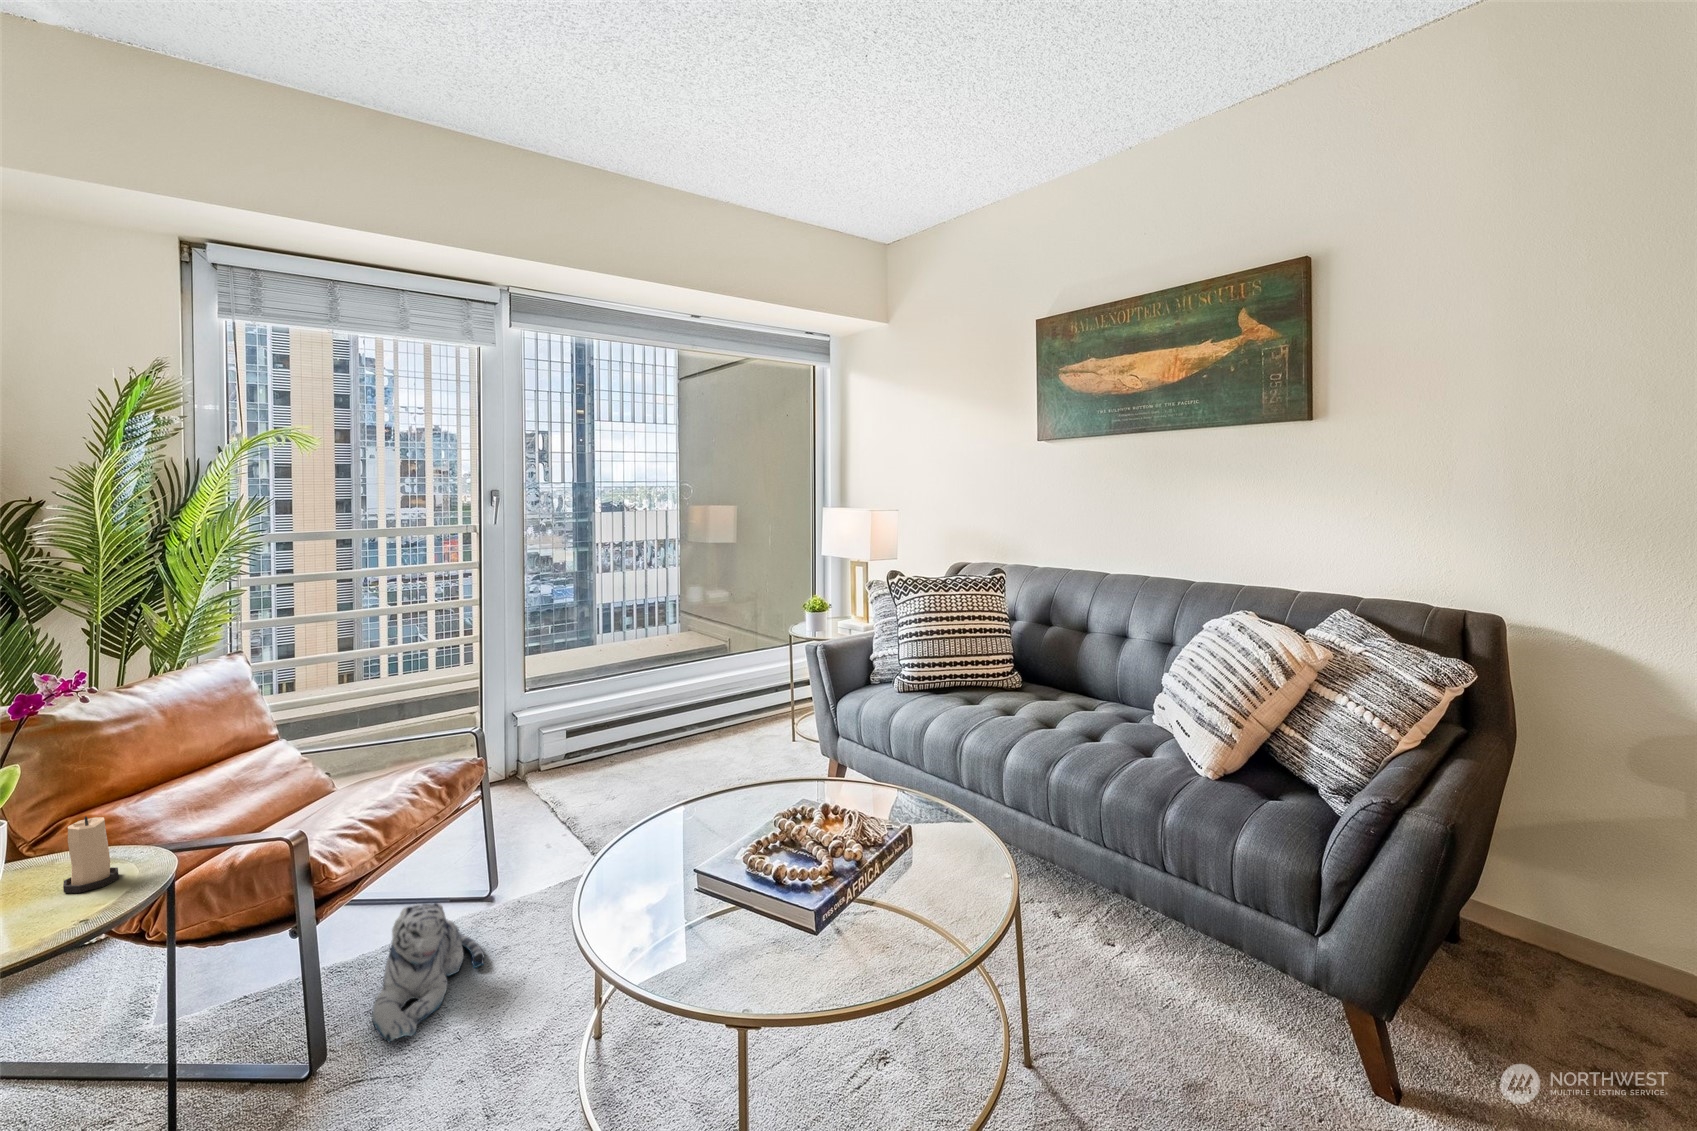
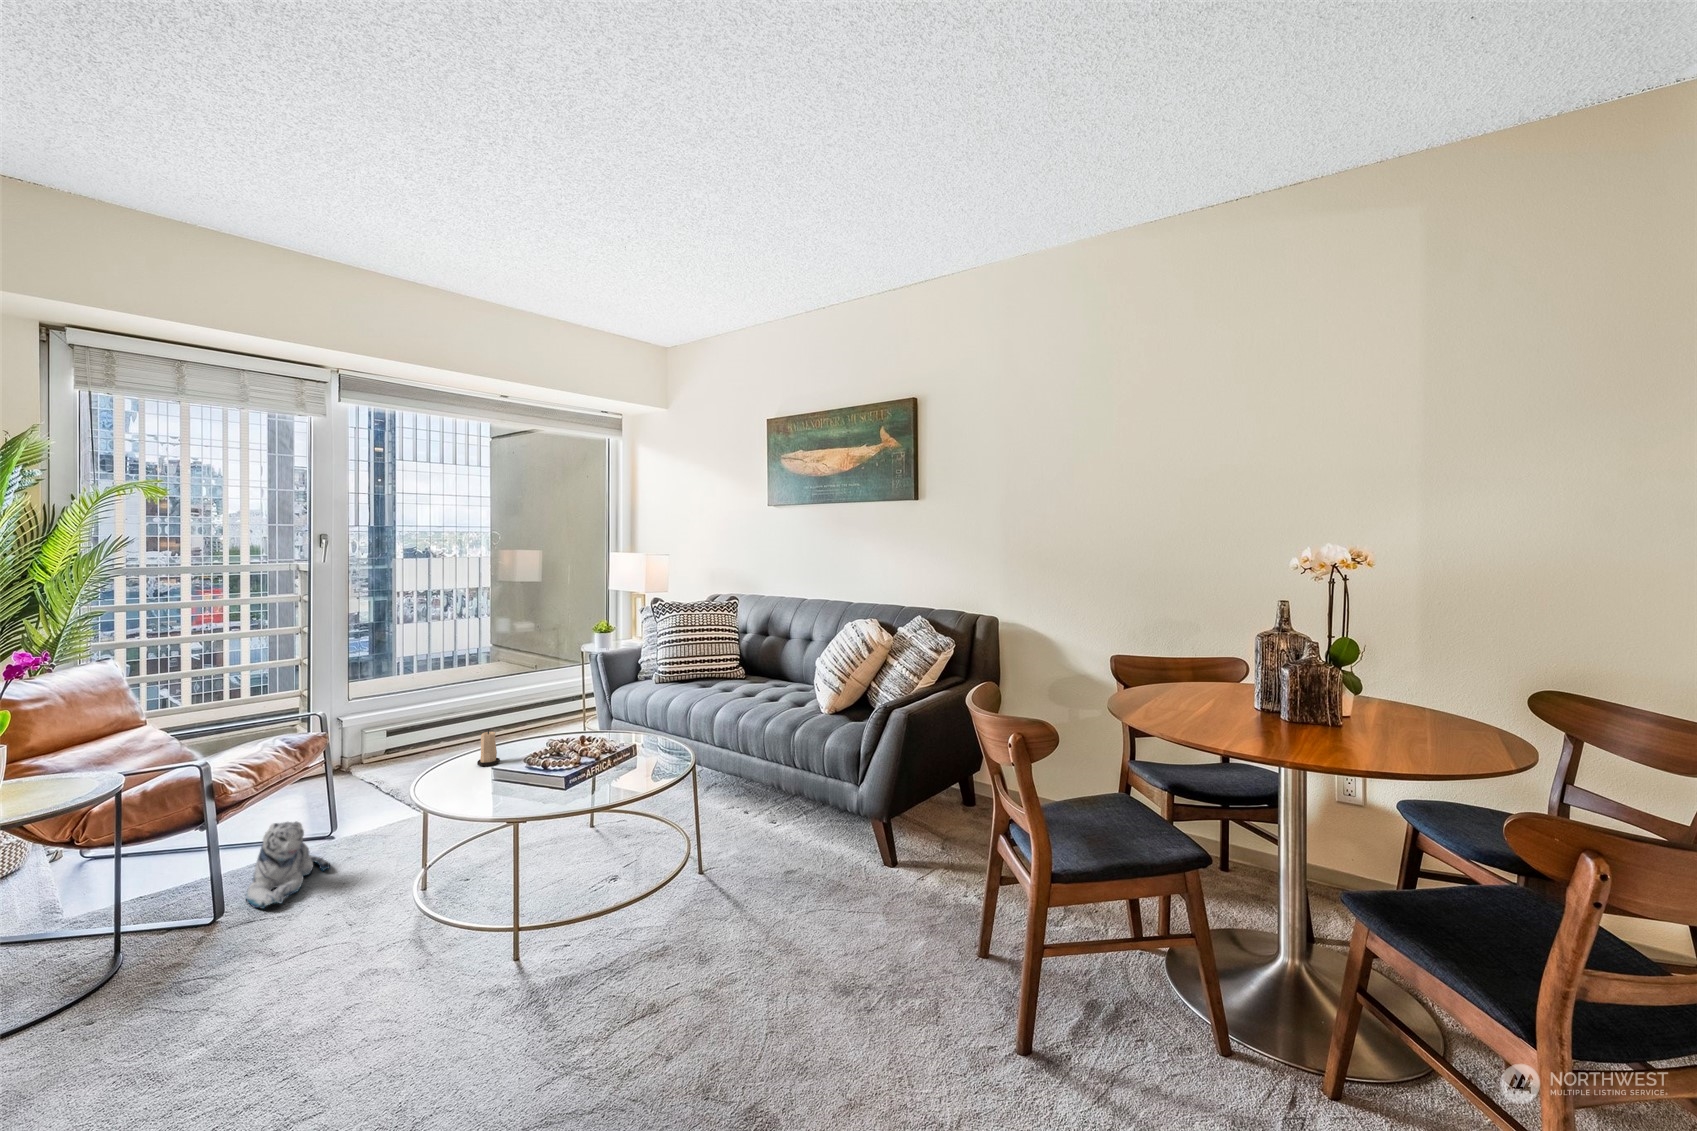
candle: present [63,816,119,893] -> present [477,730,500,766]

